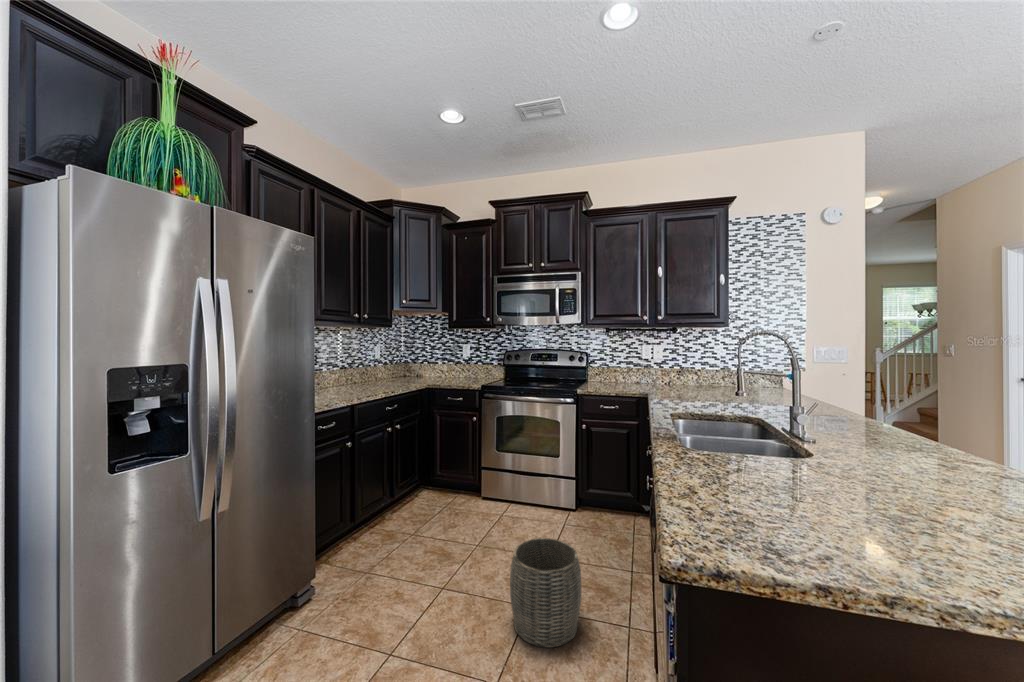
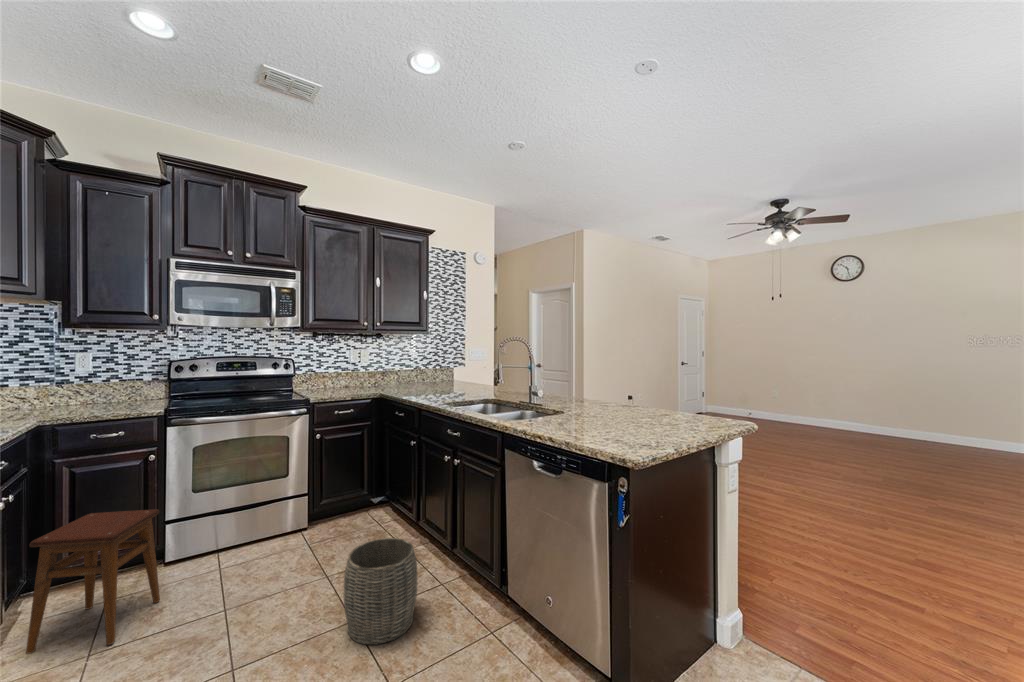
stool: none [399,448,460,534] -> present [26,509,160,654]

